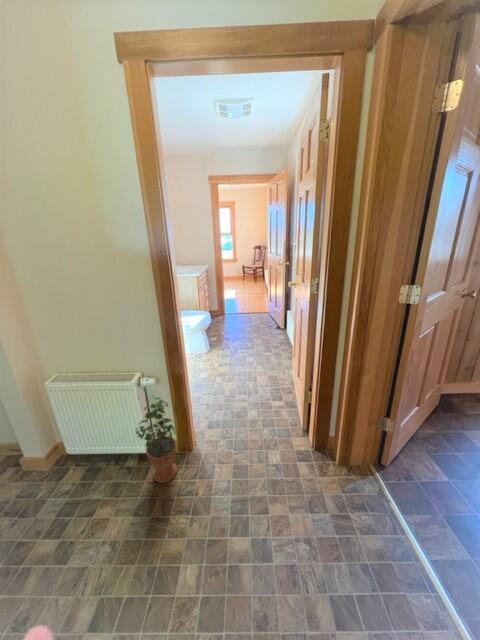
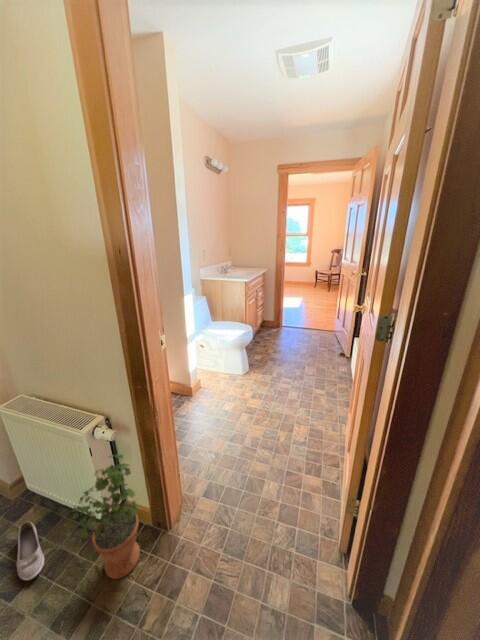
shoe: none [74,470,106,503] -> present [16,521,44,580]

